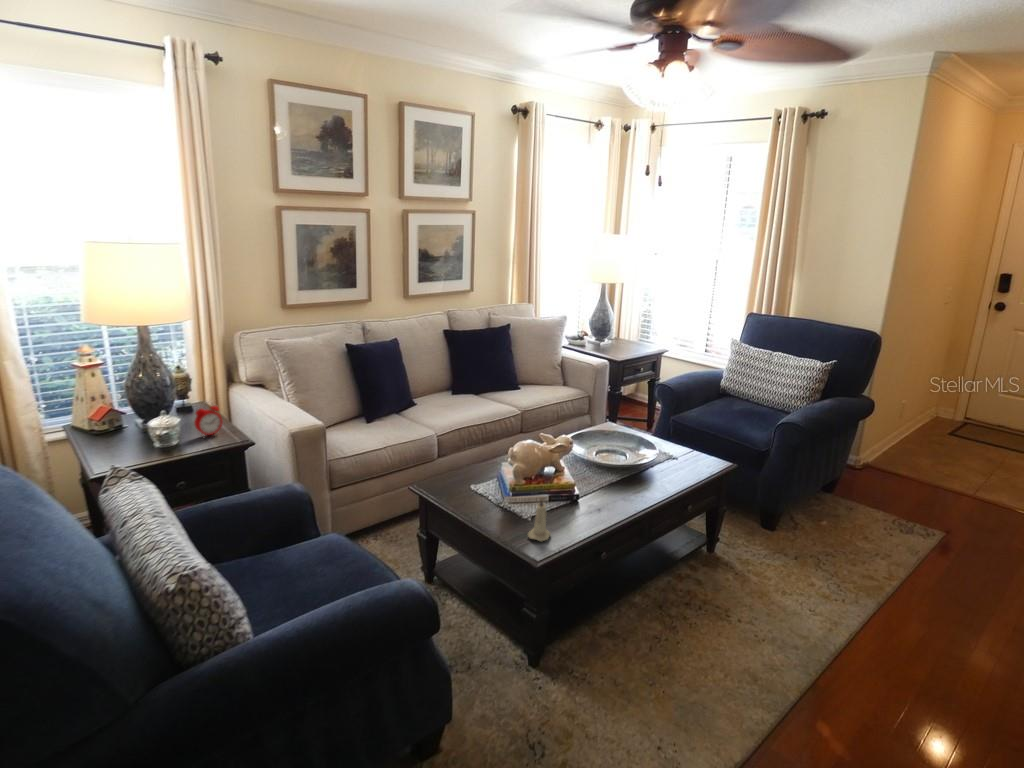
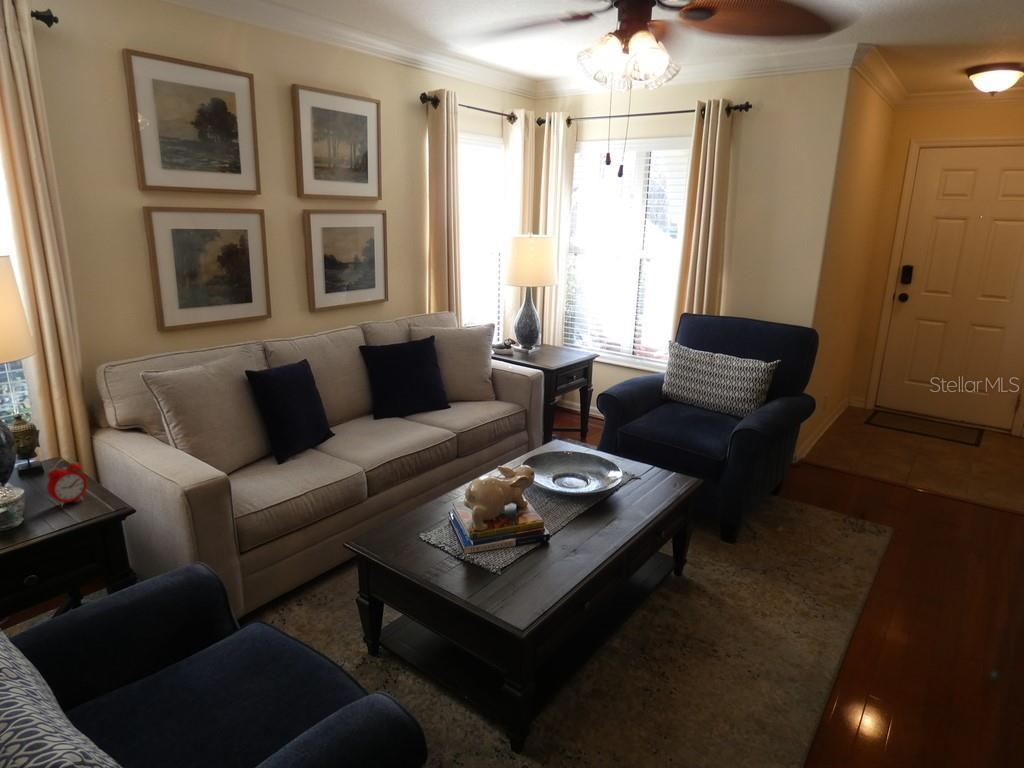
candle: present [528,500,551,541] -> none [501,549,528,603]

